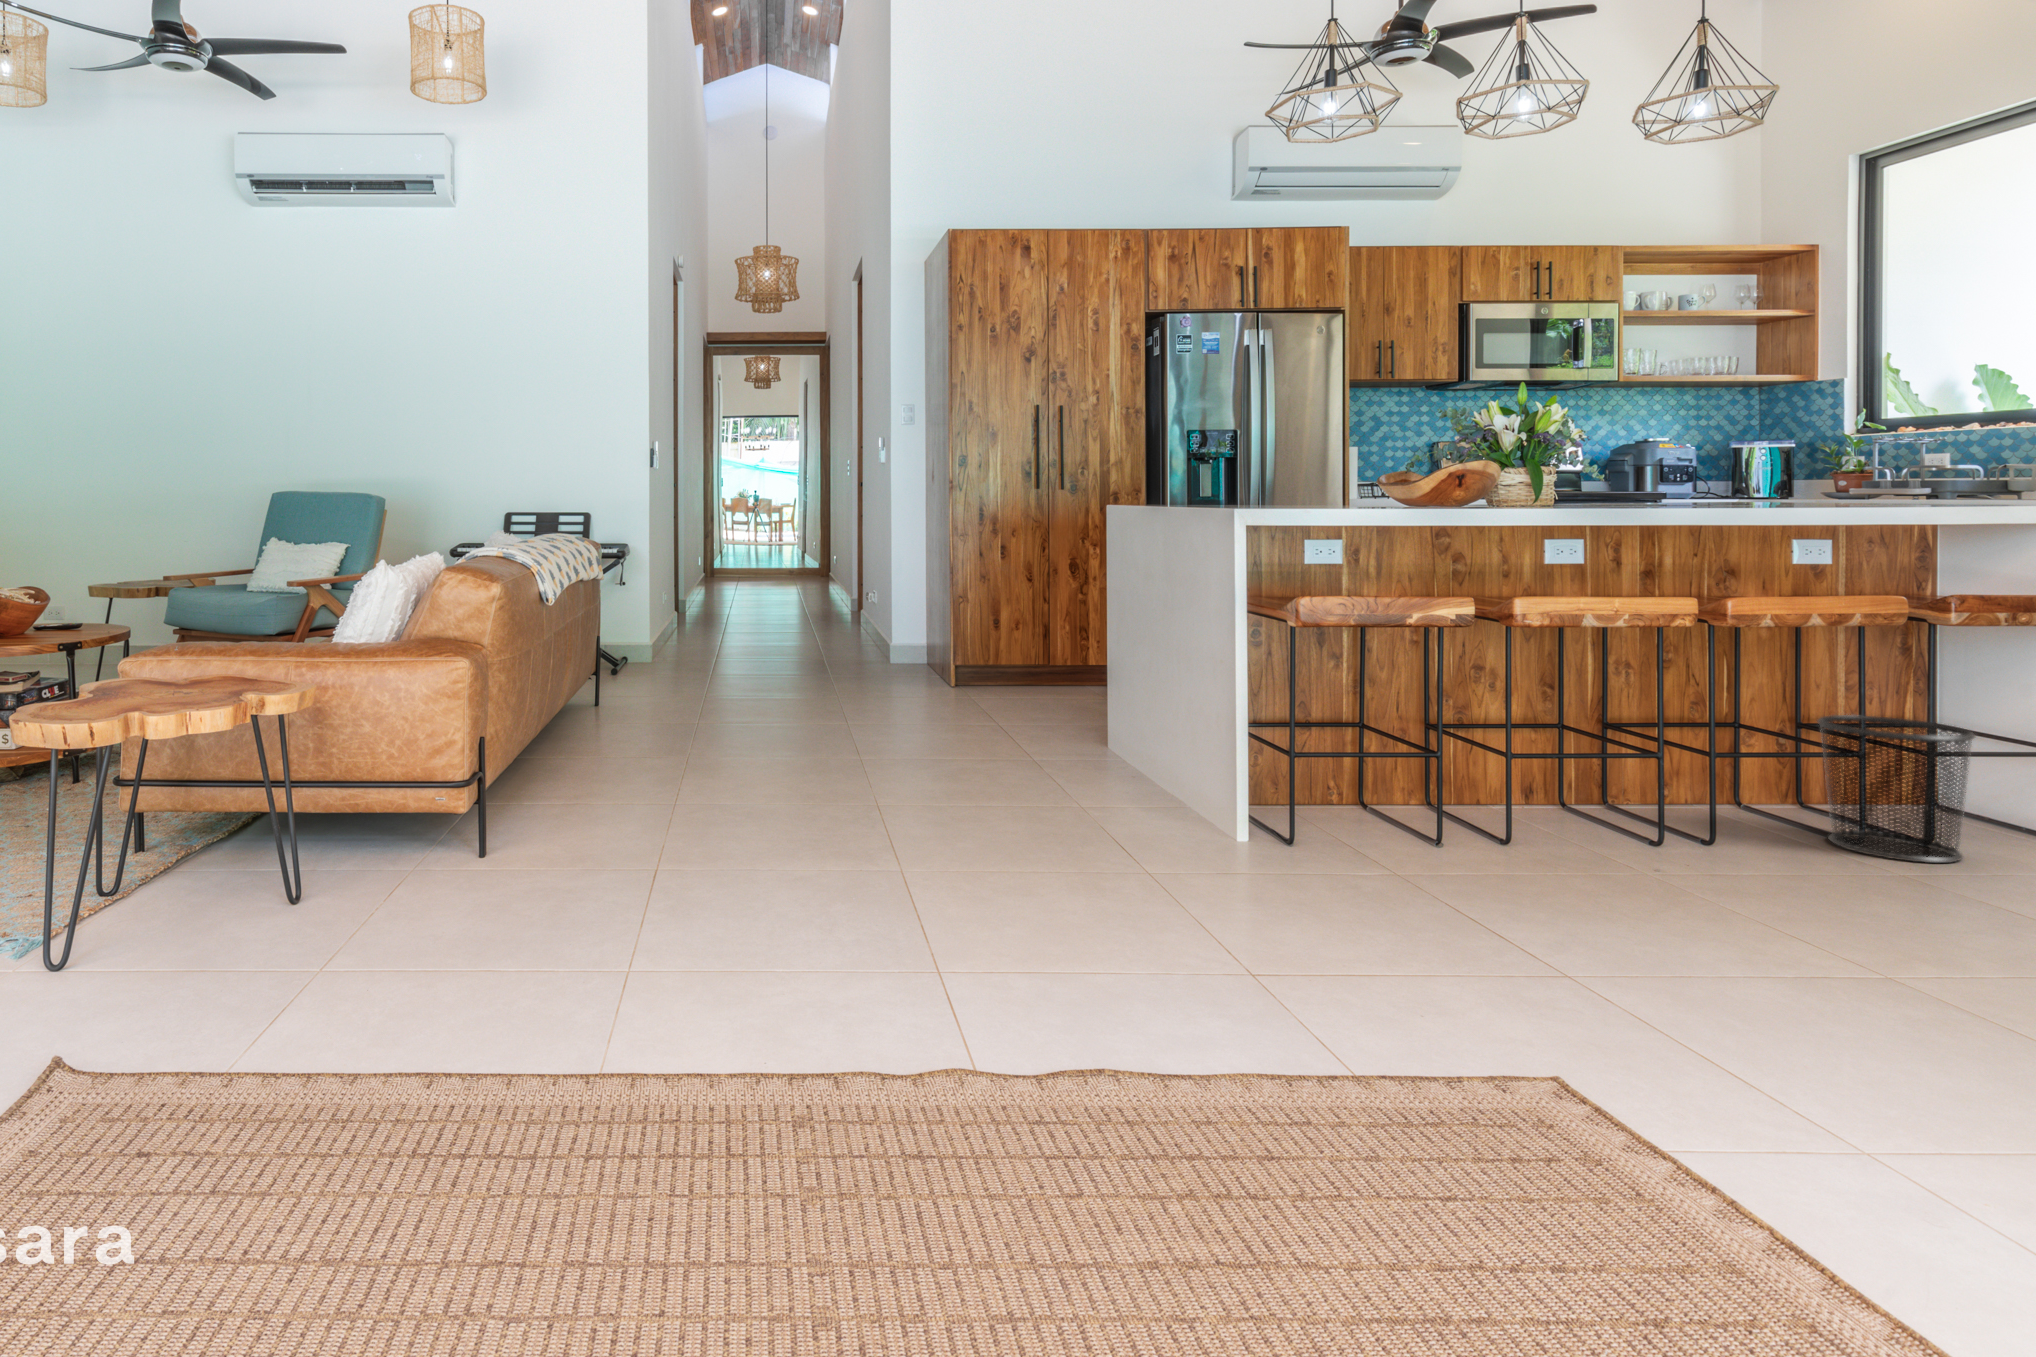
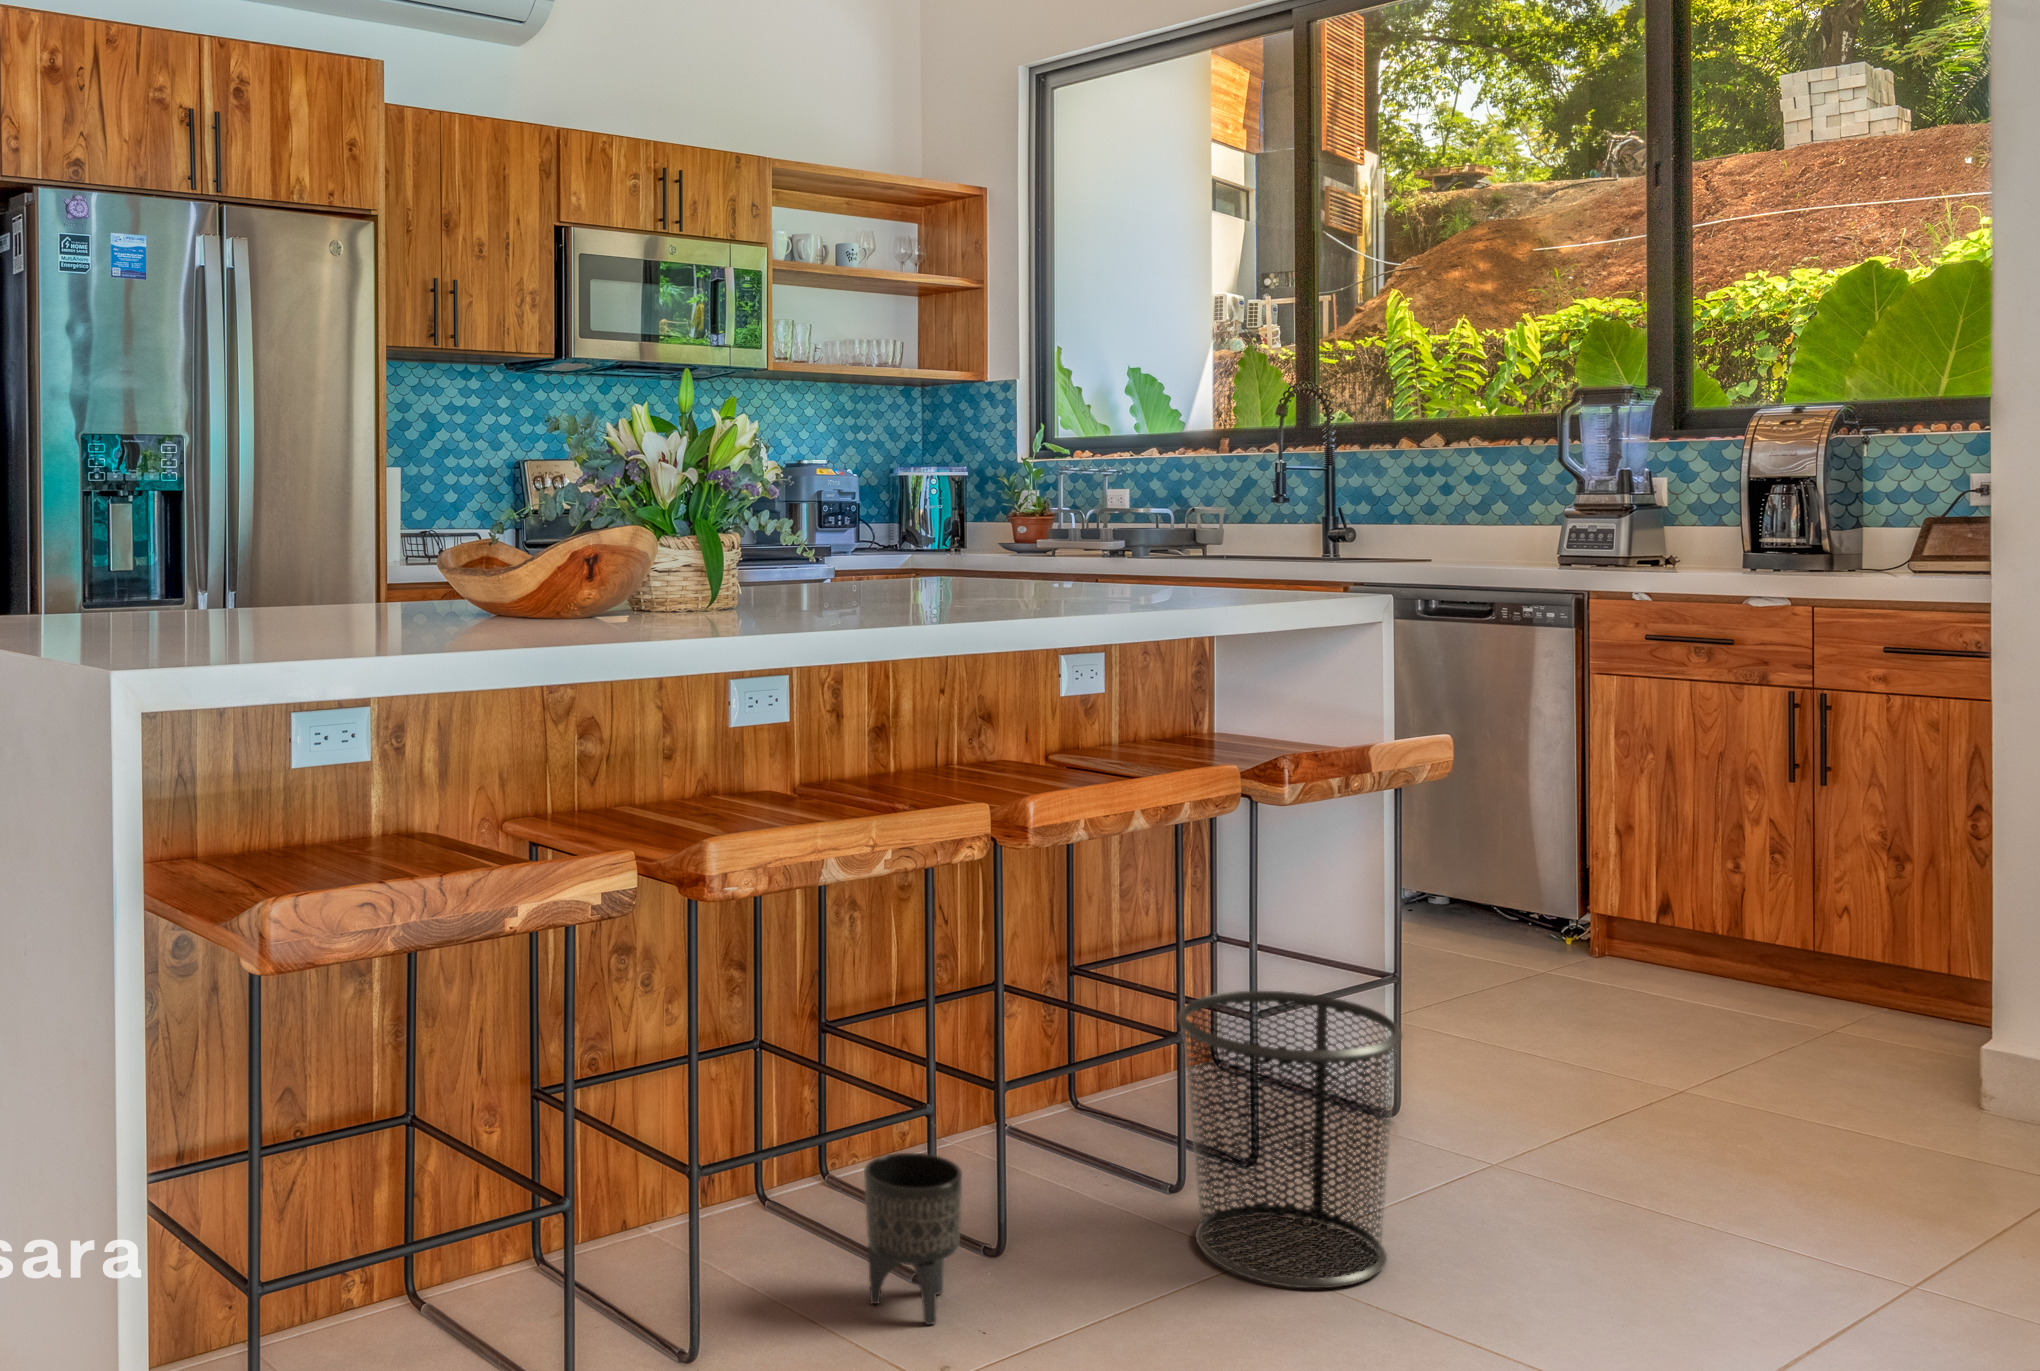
planter: none [1605,759,1662,833] -> present [864,1153,962,1325]

